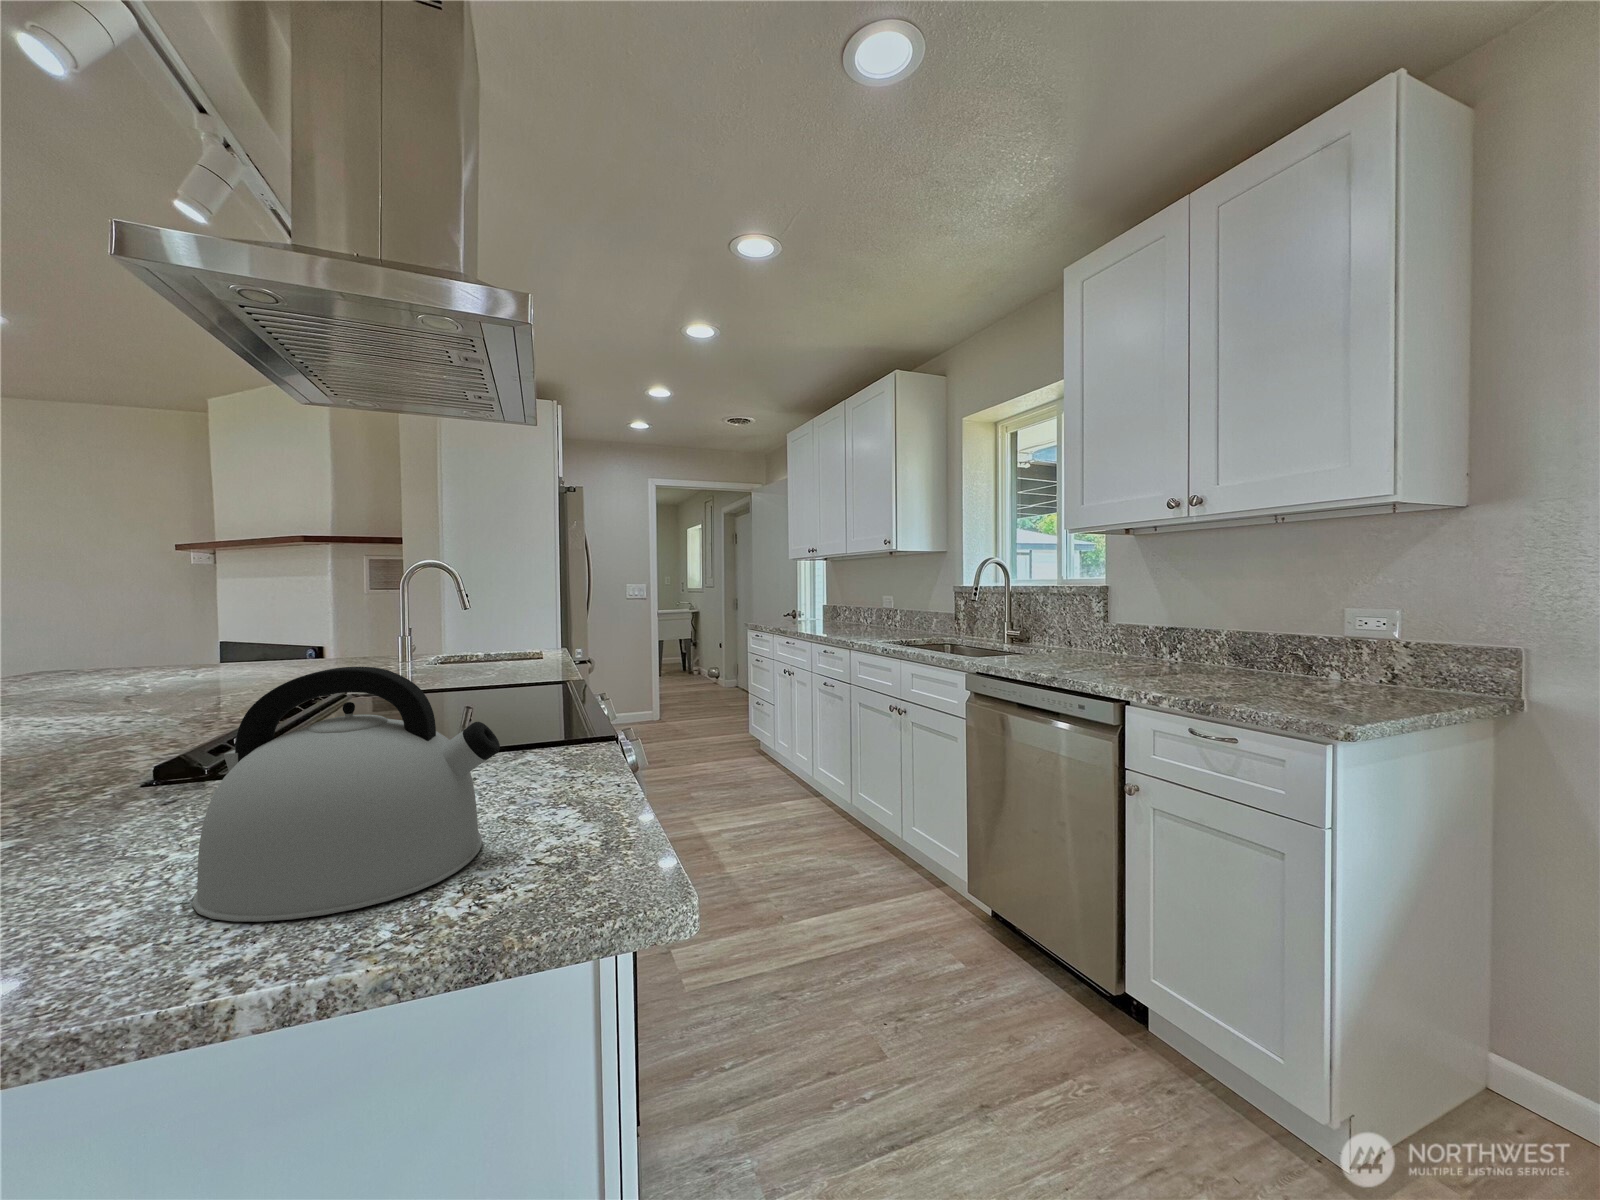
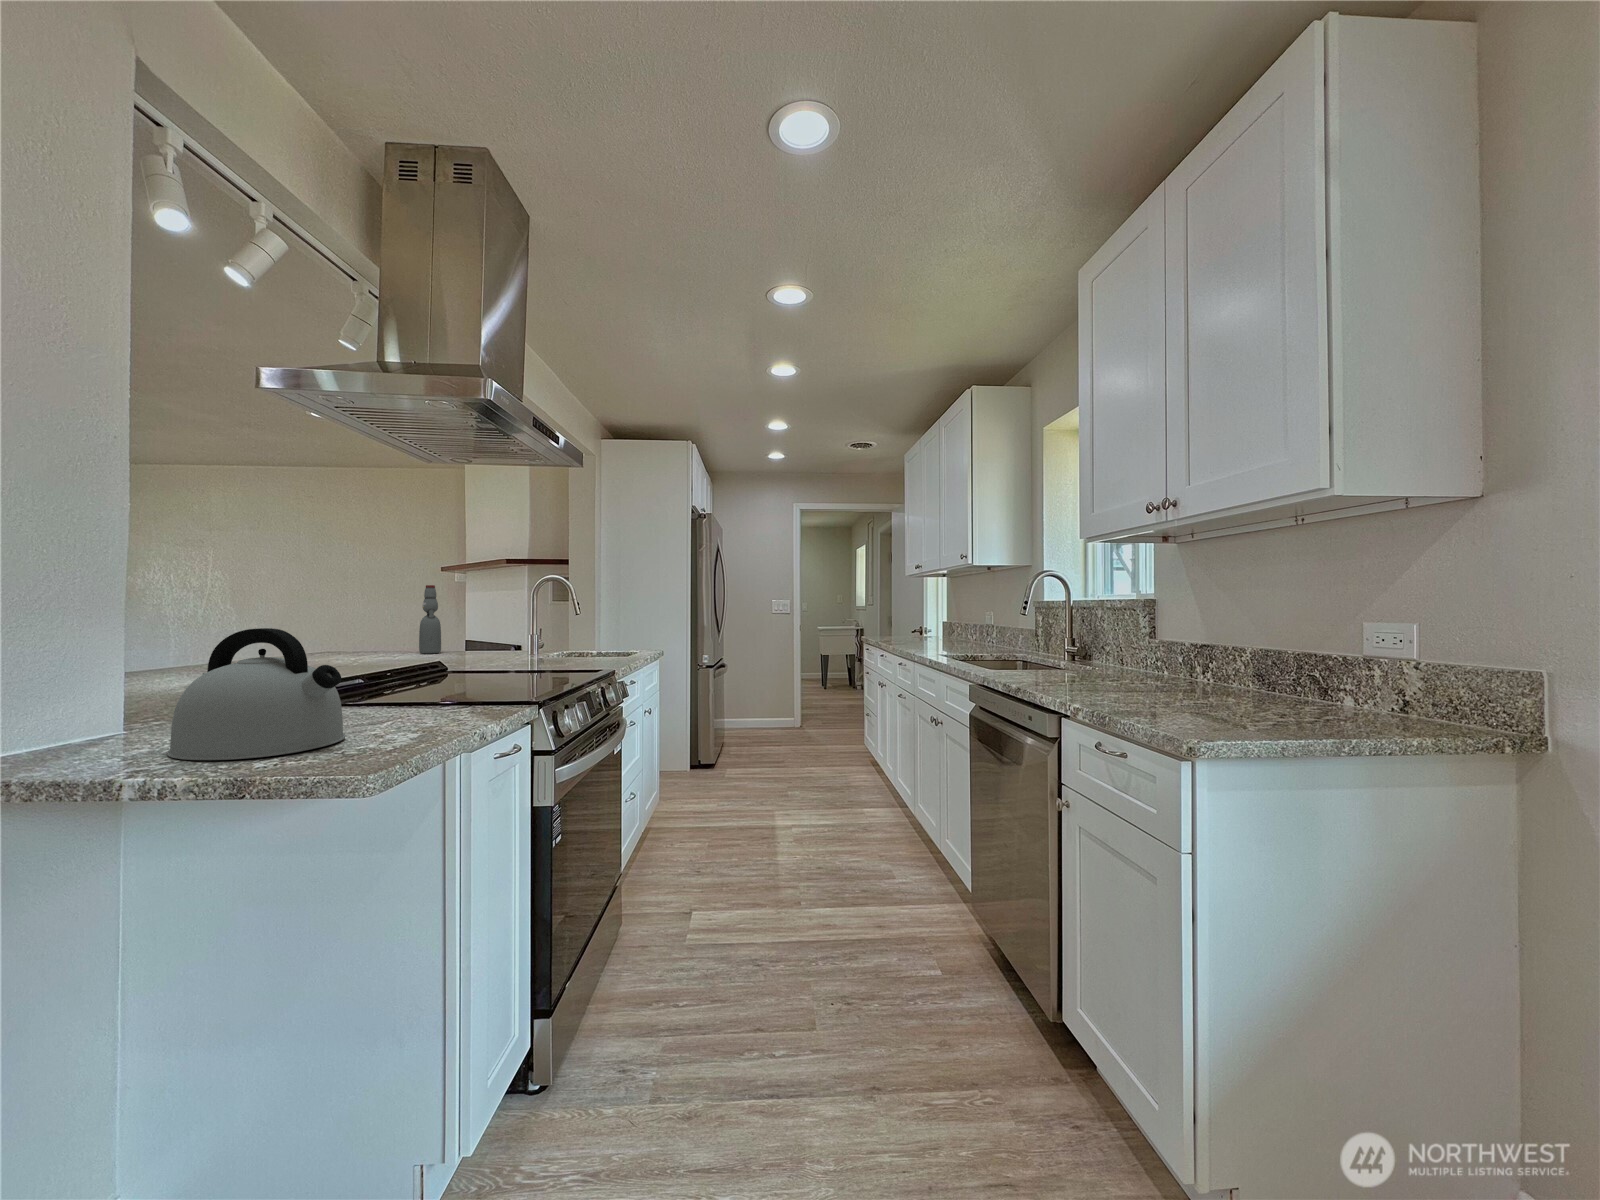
bottle: none [231,572,266,667] -> present [419,585,441,654]

